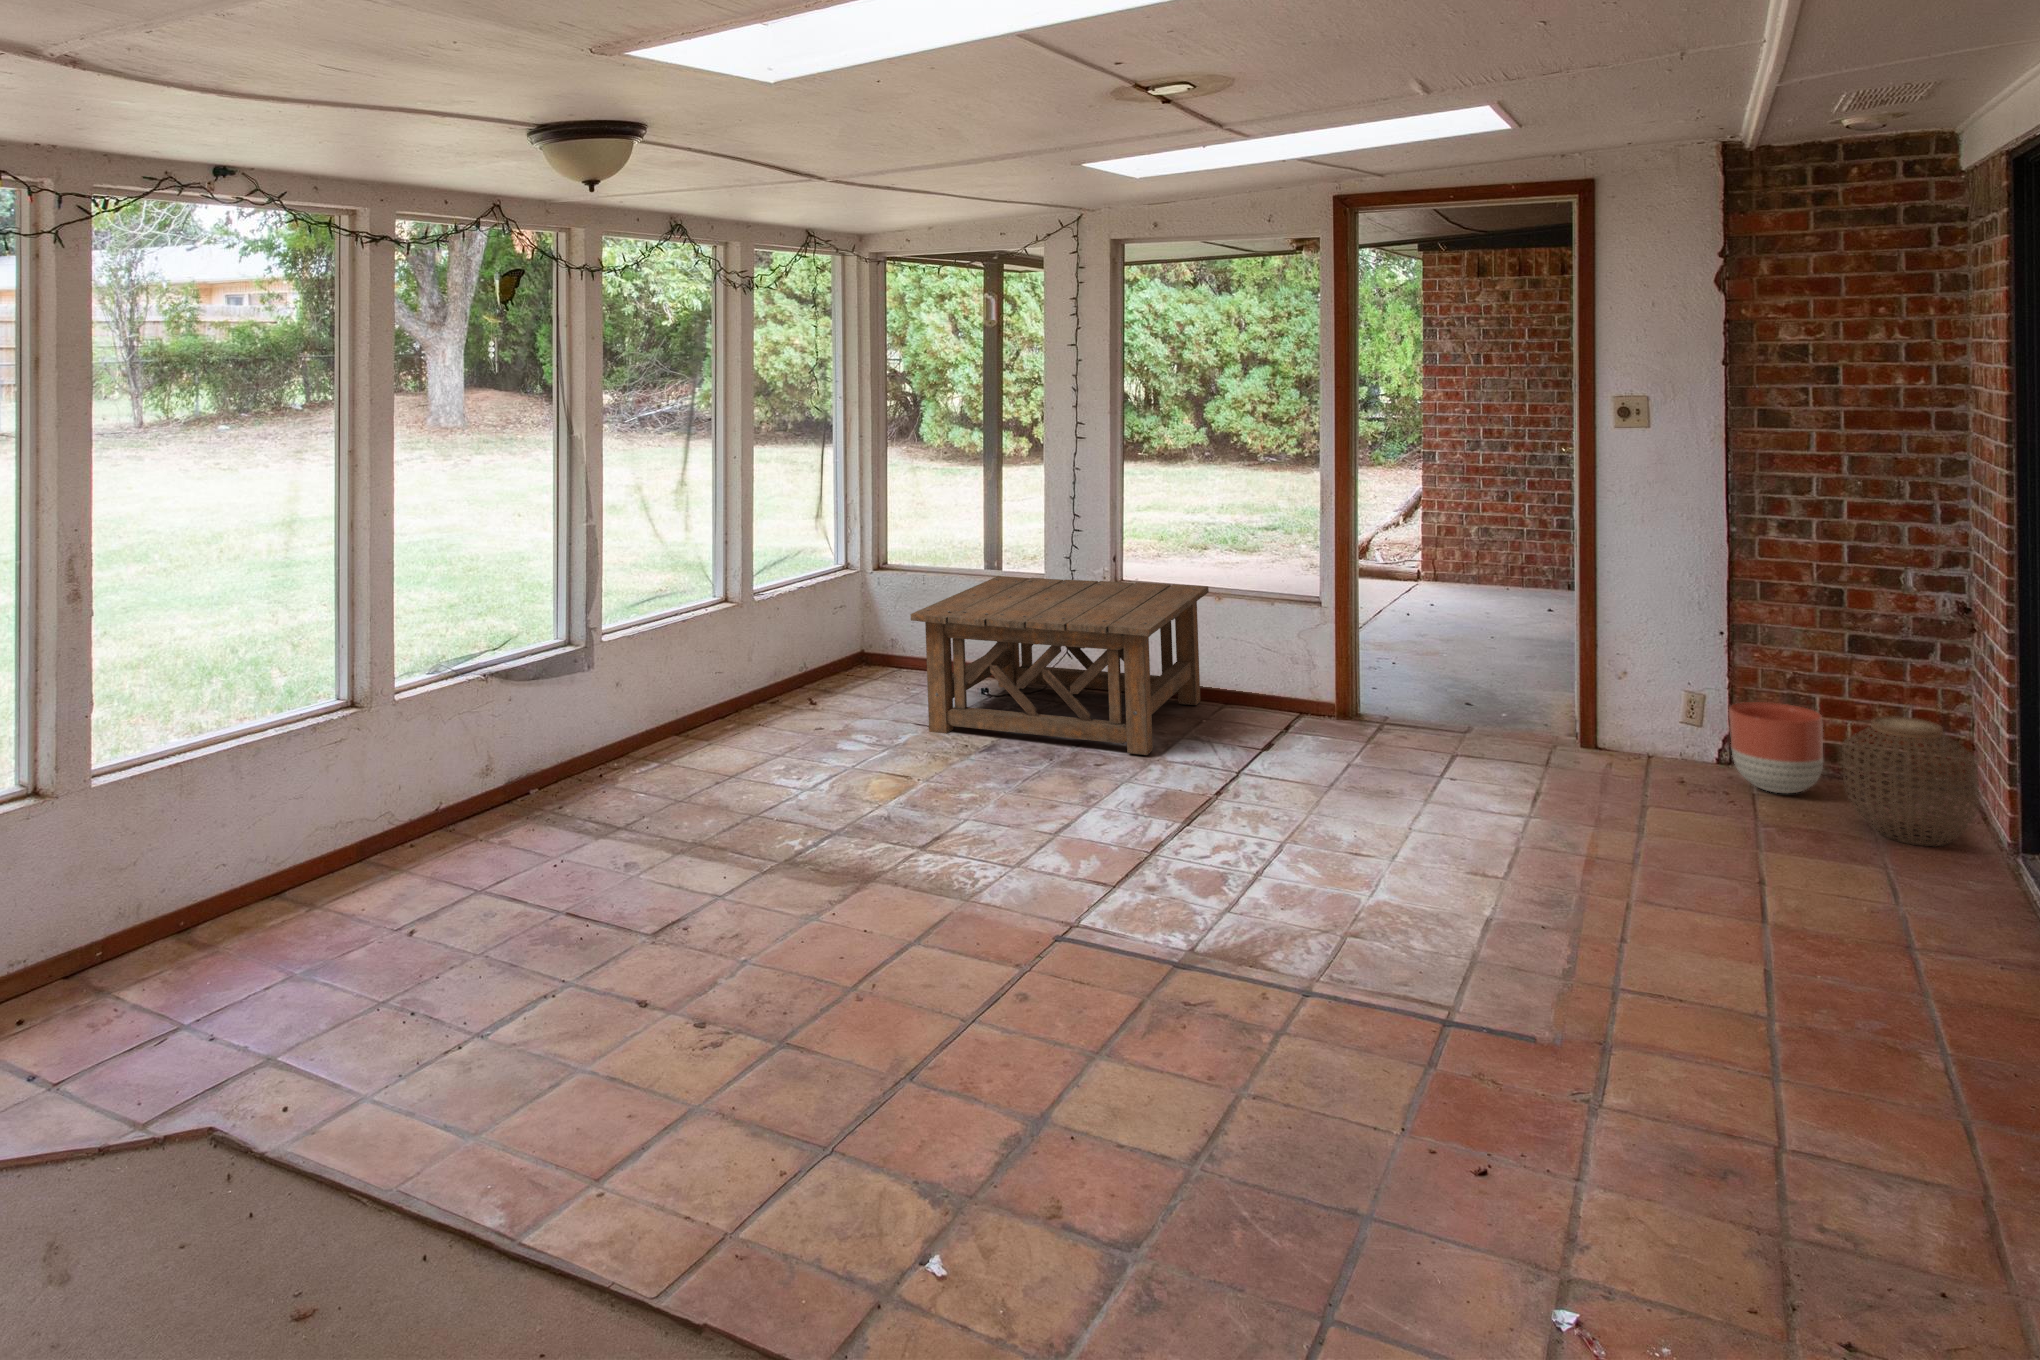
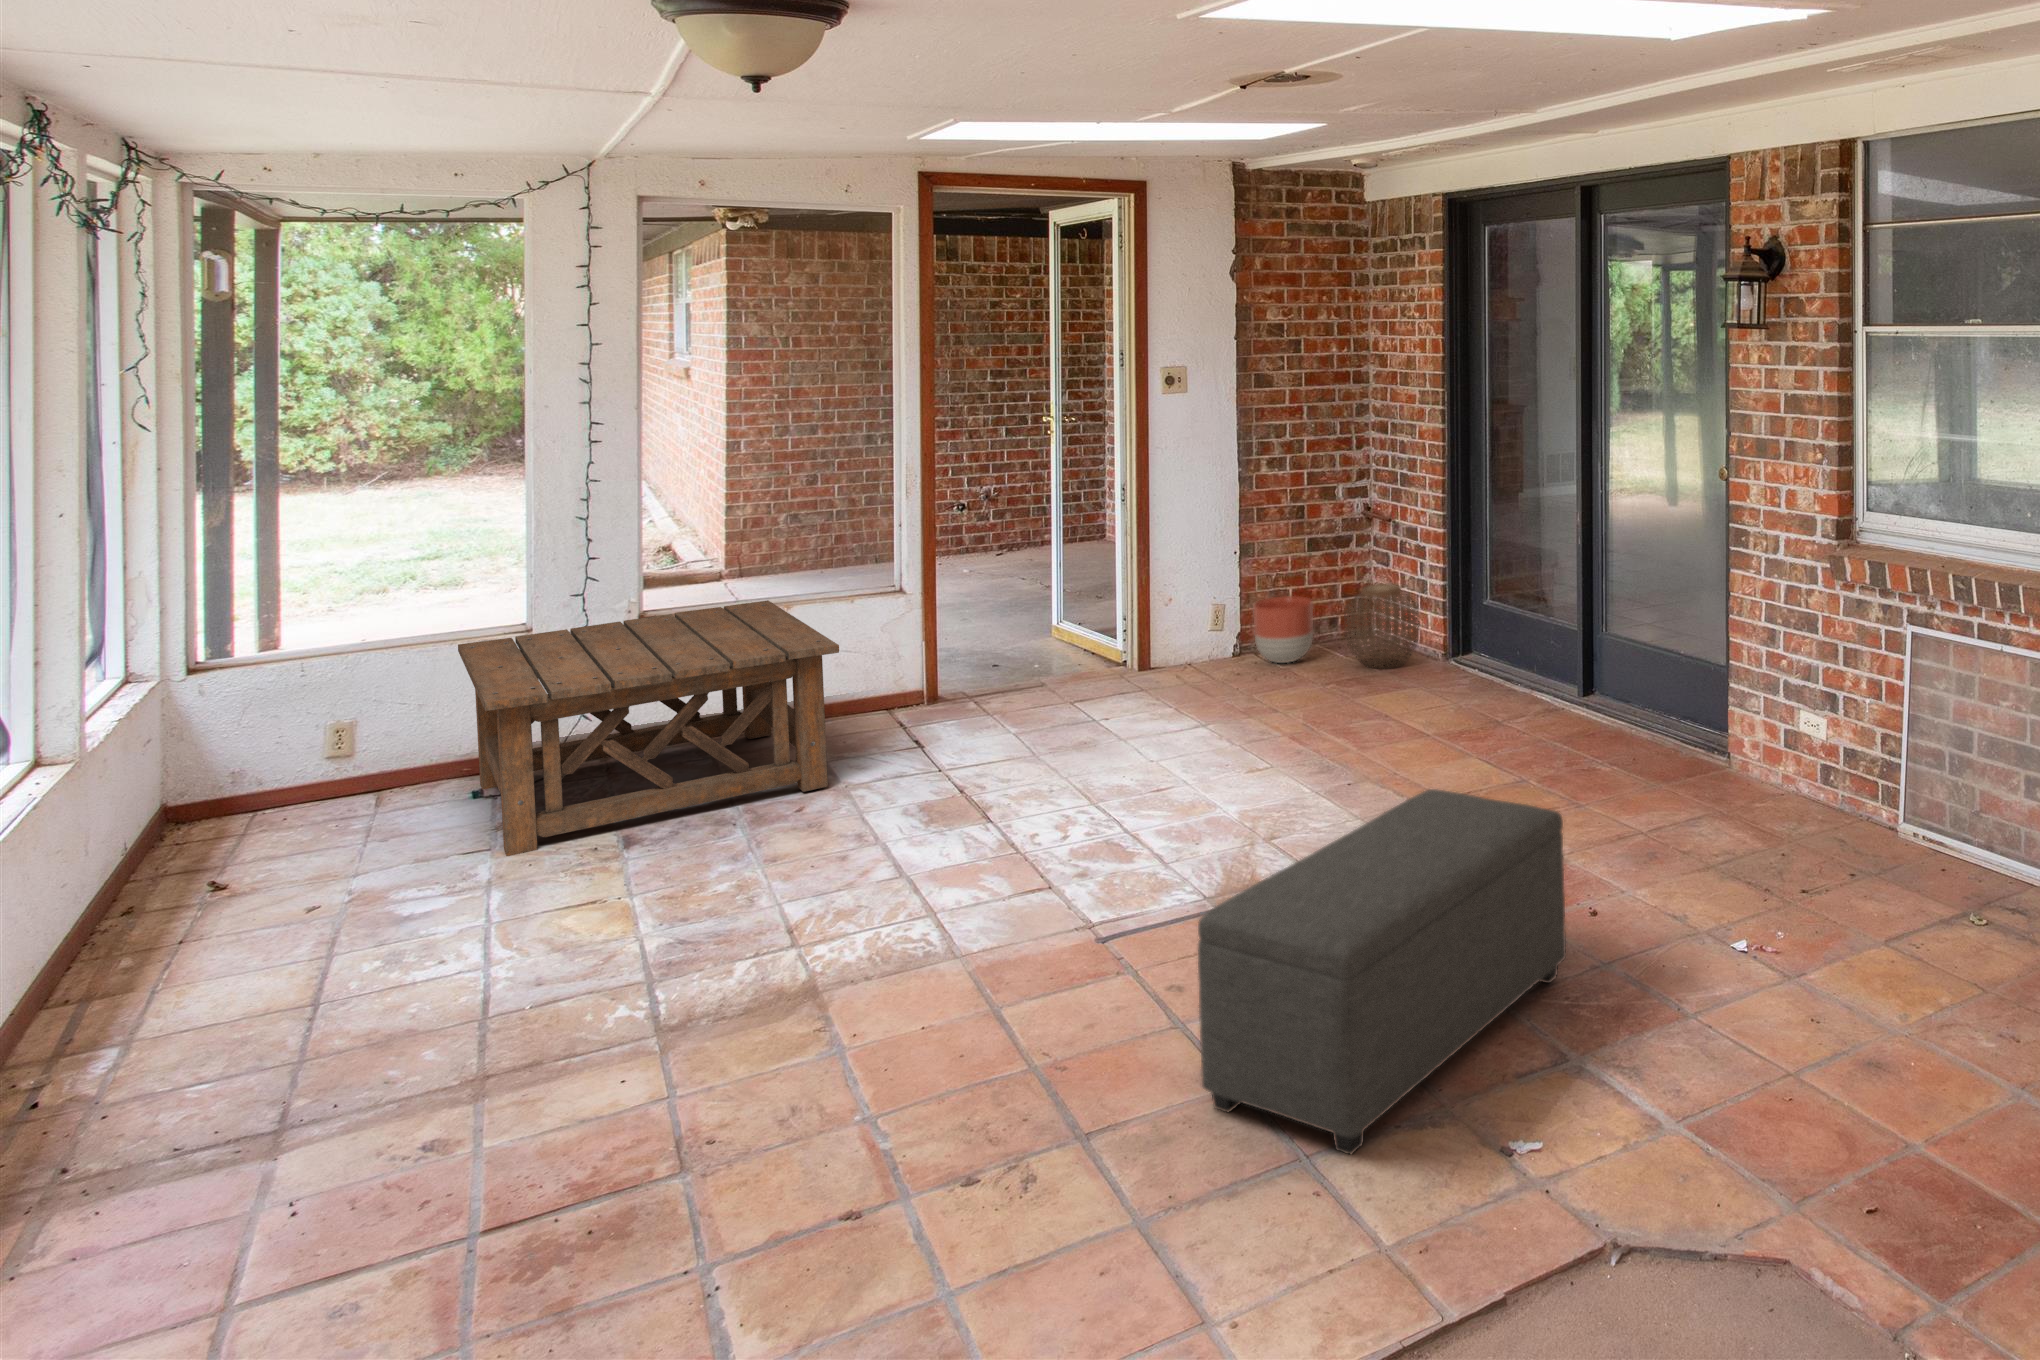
ottoman: none [808,917,1305,1241] -> present [1198,789,1566,1154]

